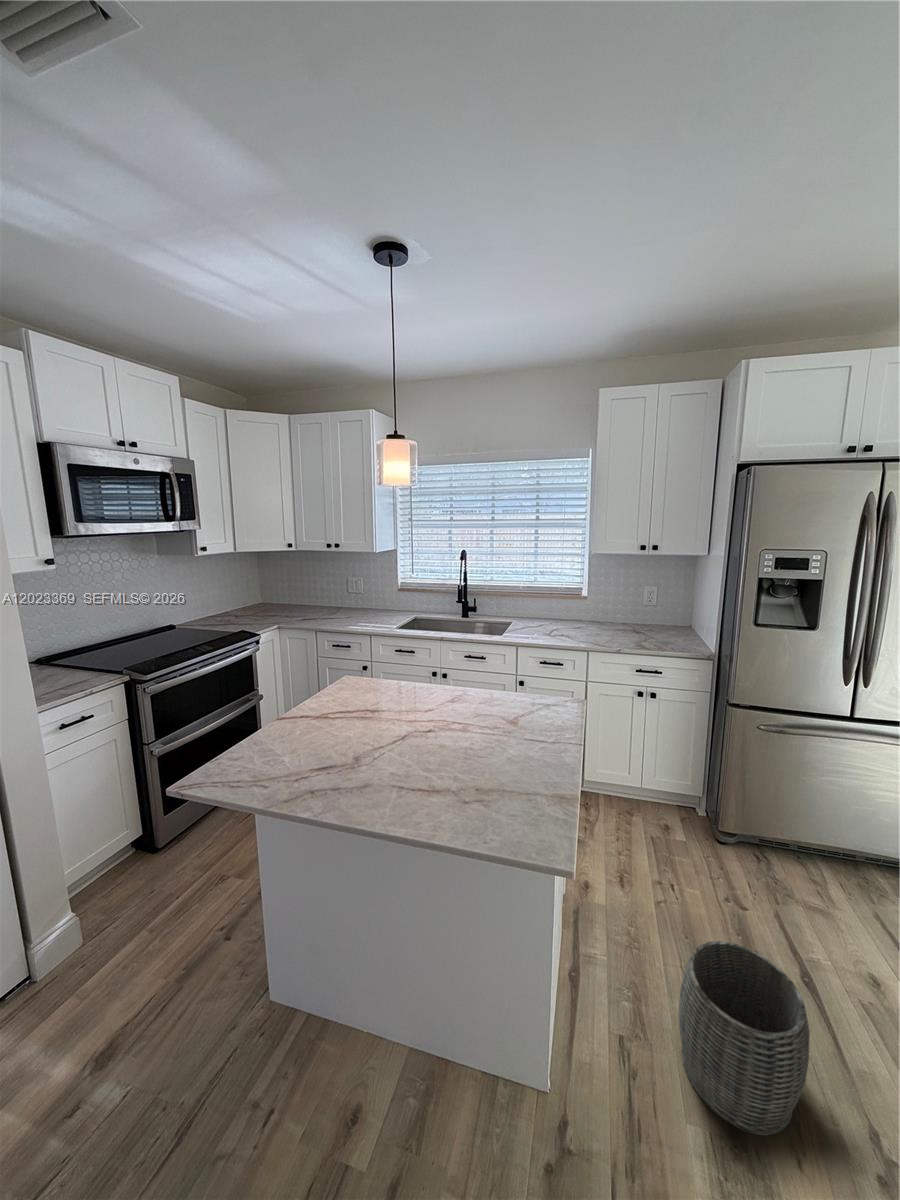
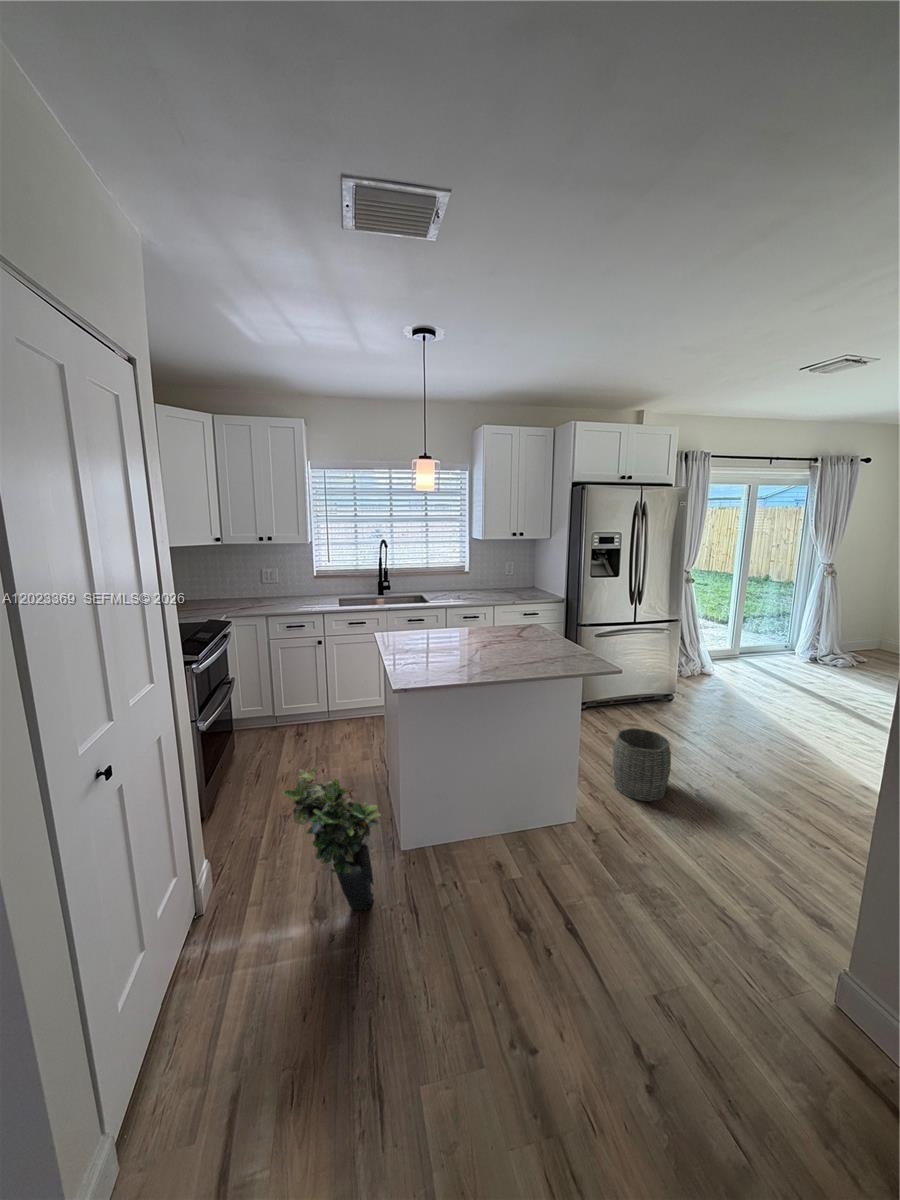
potted plant: none [33,852,187,1085] -> present [282,767,380,910]

